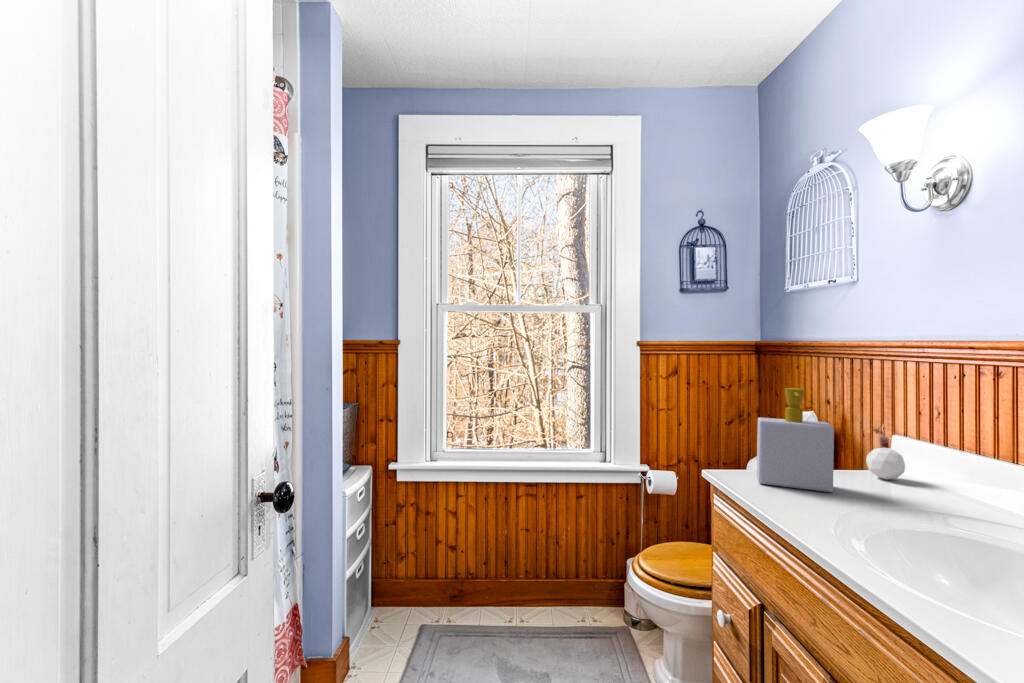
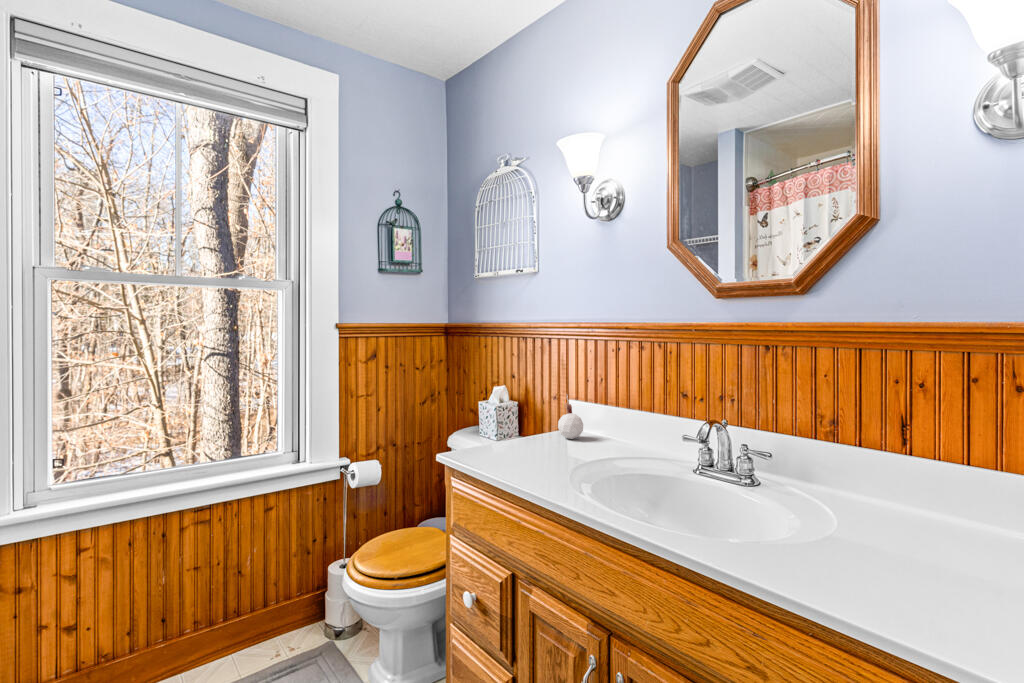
soap bottle: present [757,388,834,492] -> none [488,371,550,462]

